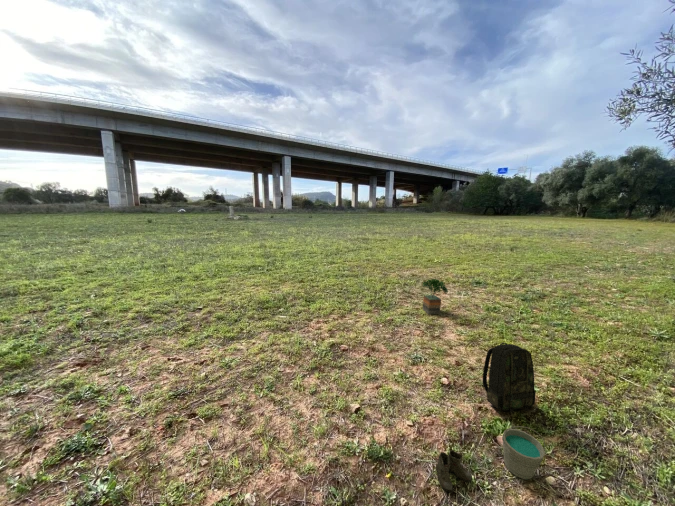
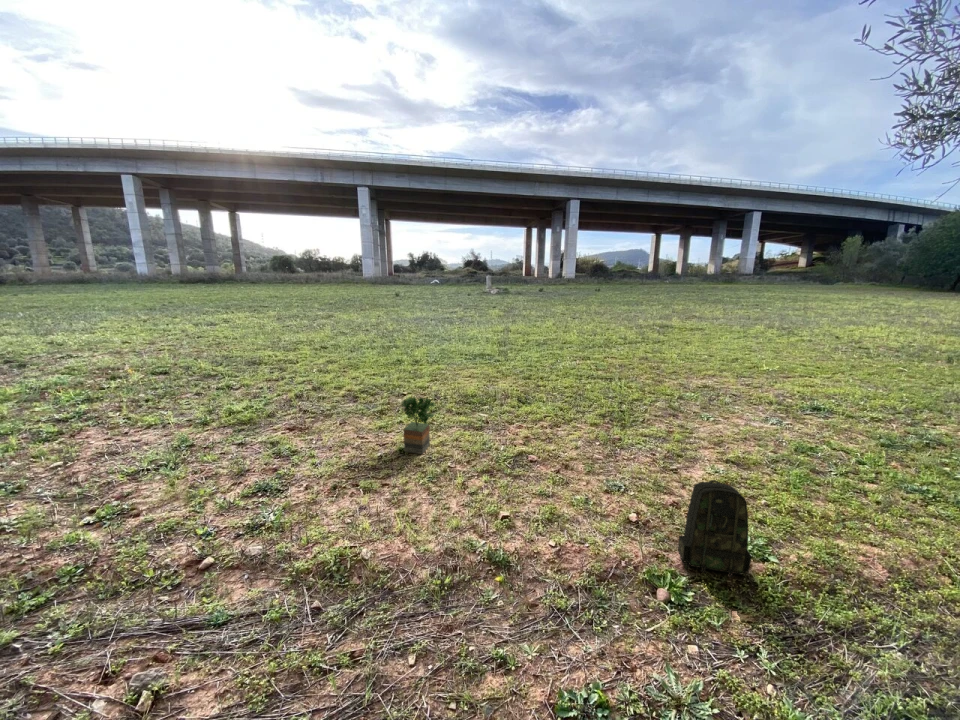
potted tree: present [423,279,448,314] -> present [402,397,435,454]
bucket: present [502,426,546,480] -> none [647,572,697,640]
boots: present [436,450,472,492] -> none [548,576,595,616]

